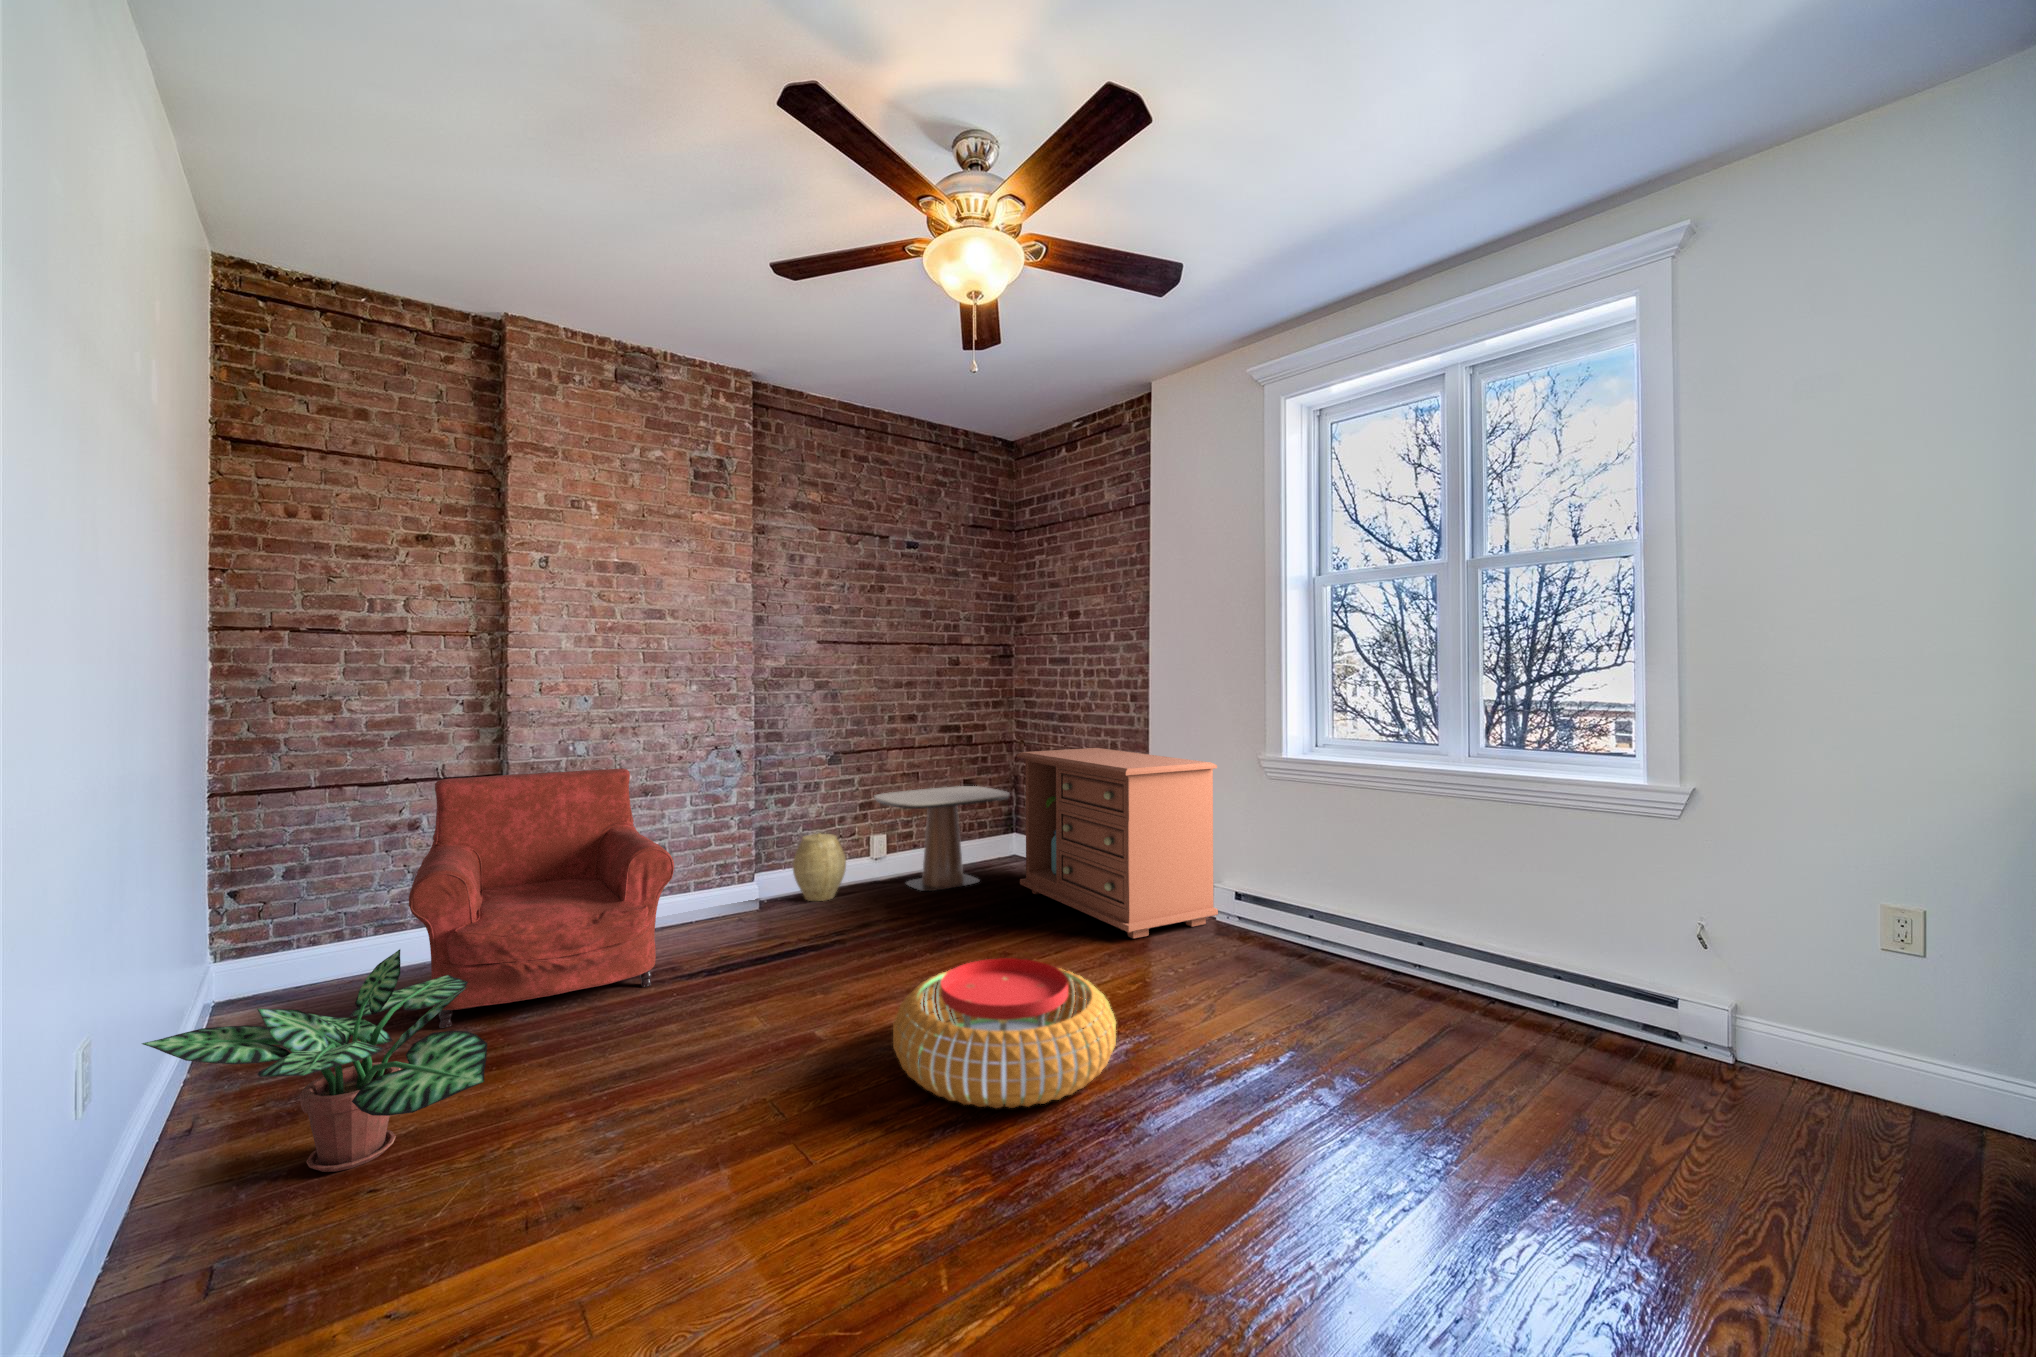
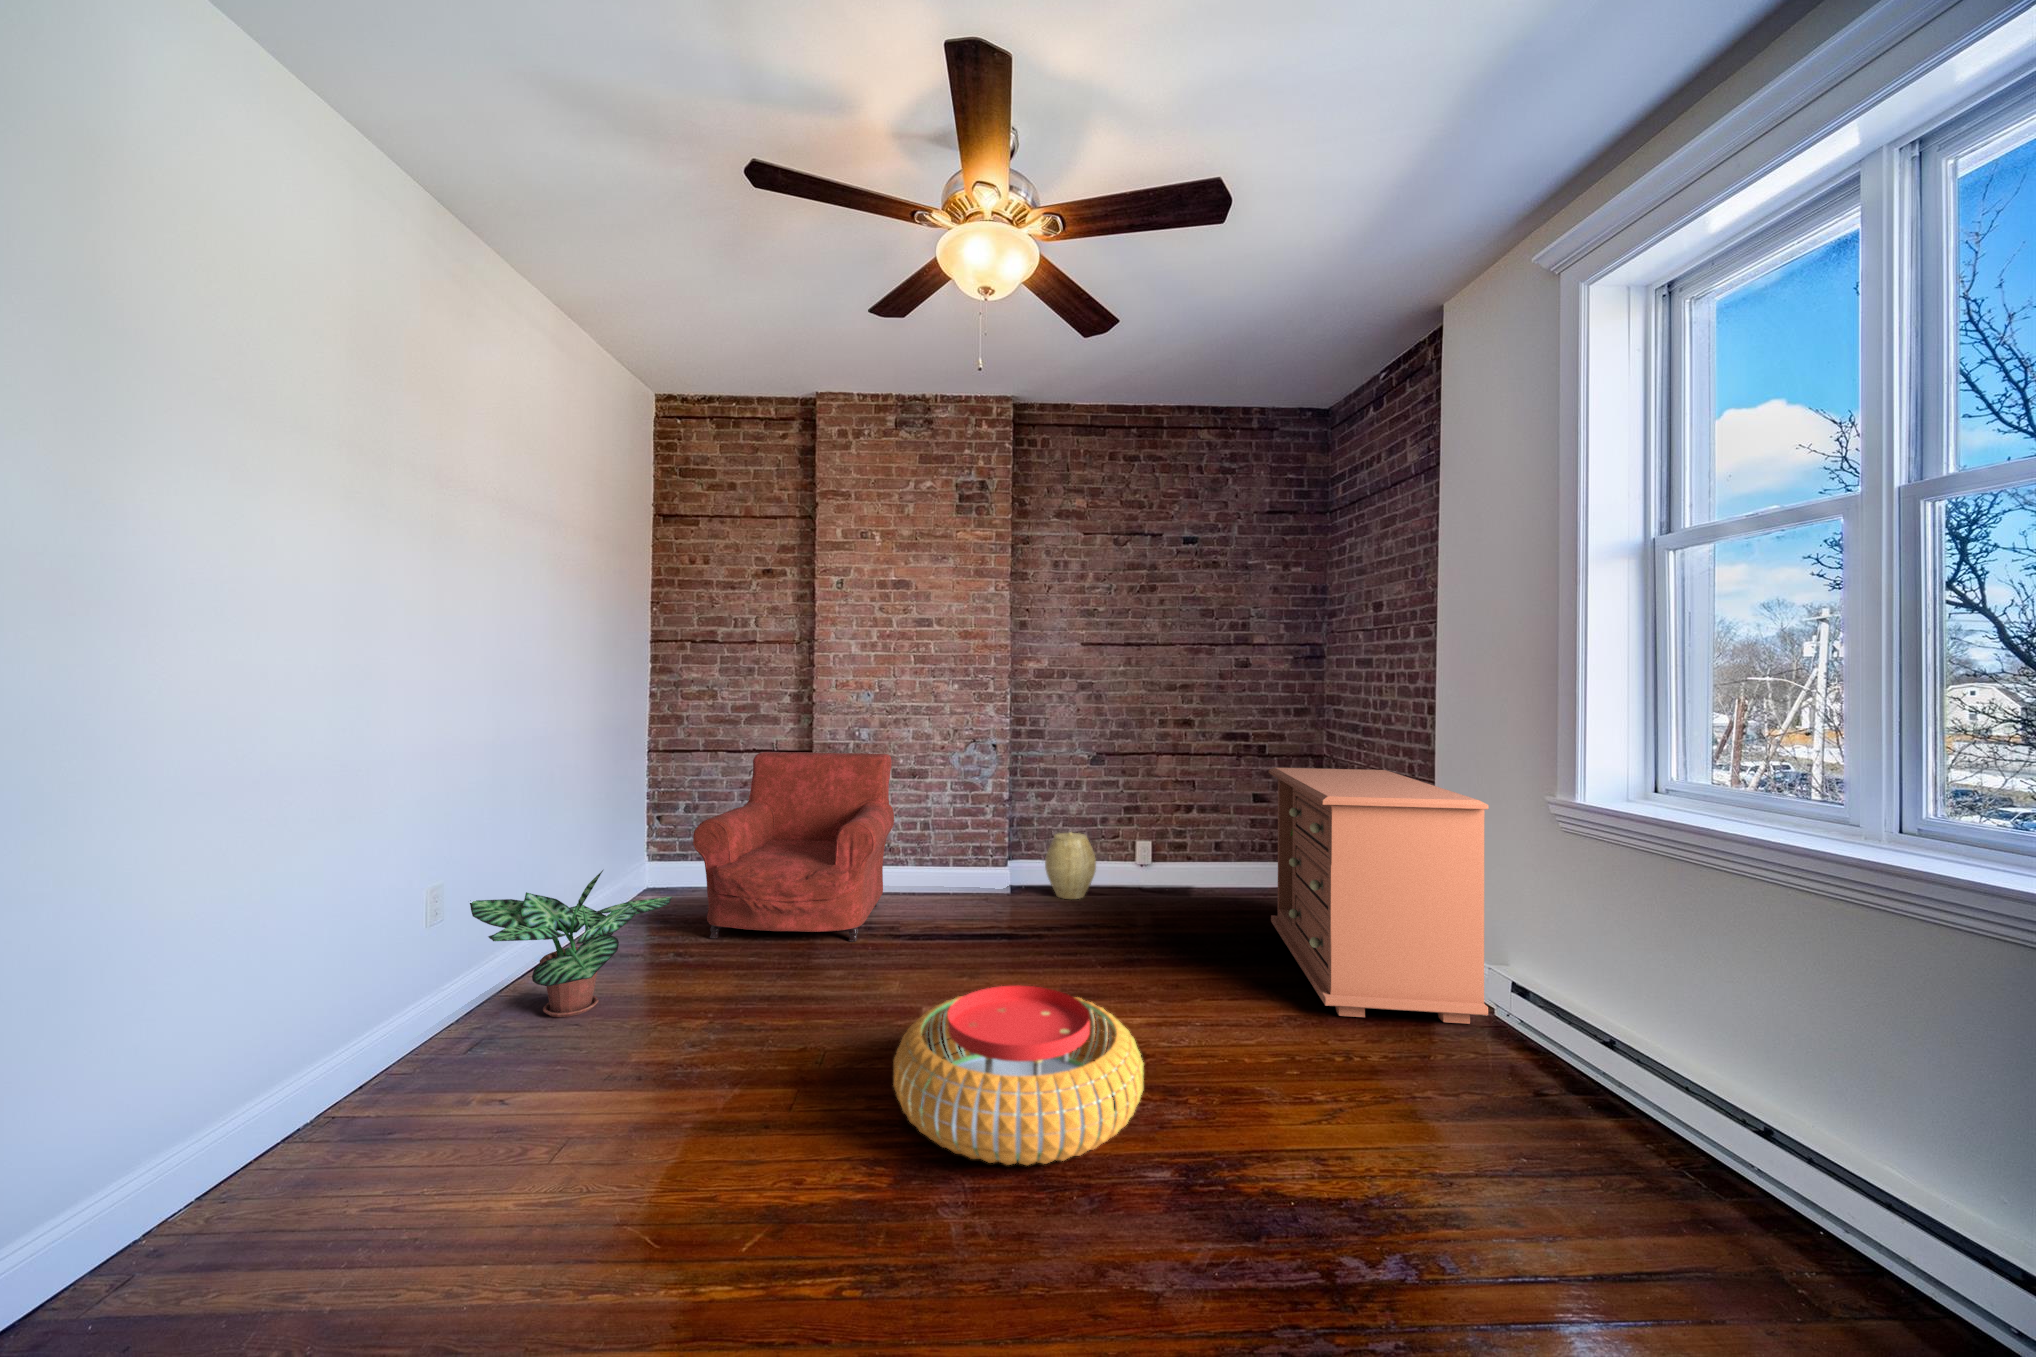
side table: present [874,786,1009,891] -> none [1132,800,1280,912]

